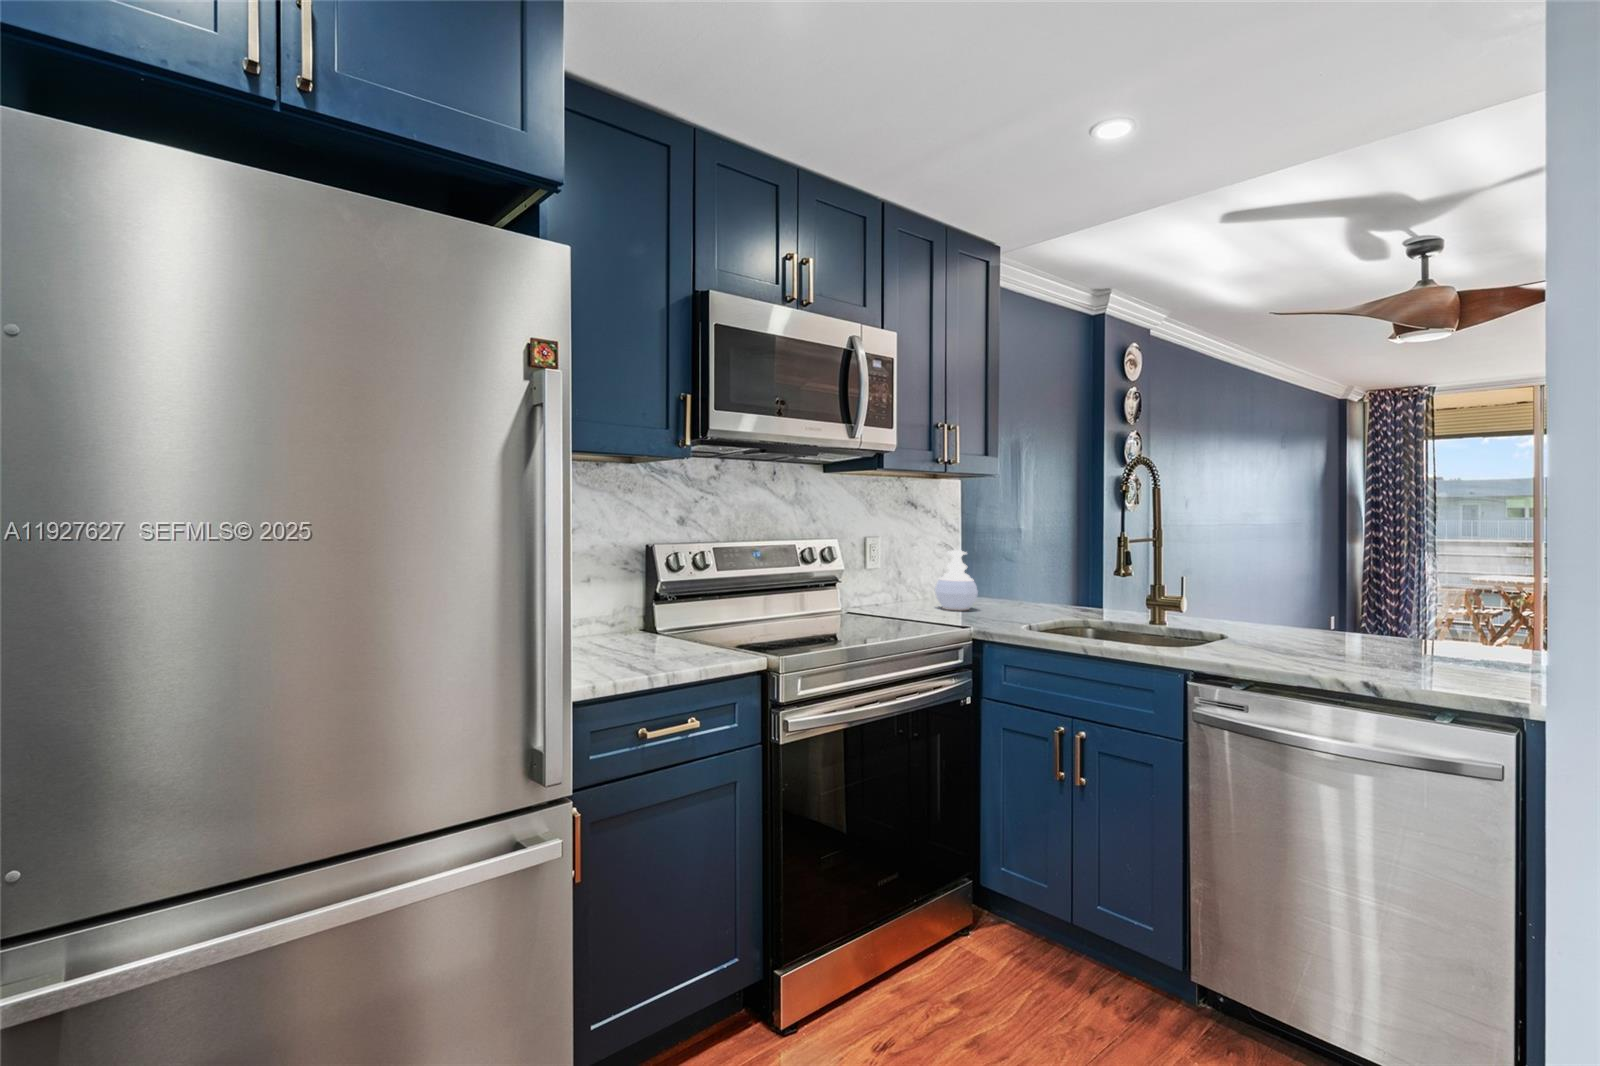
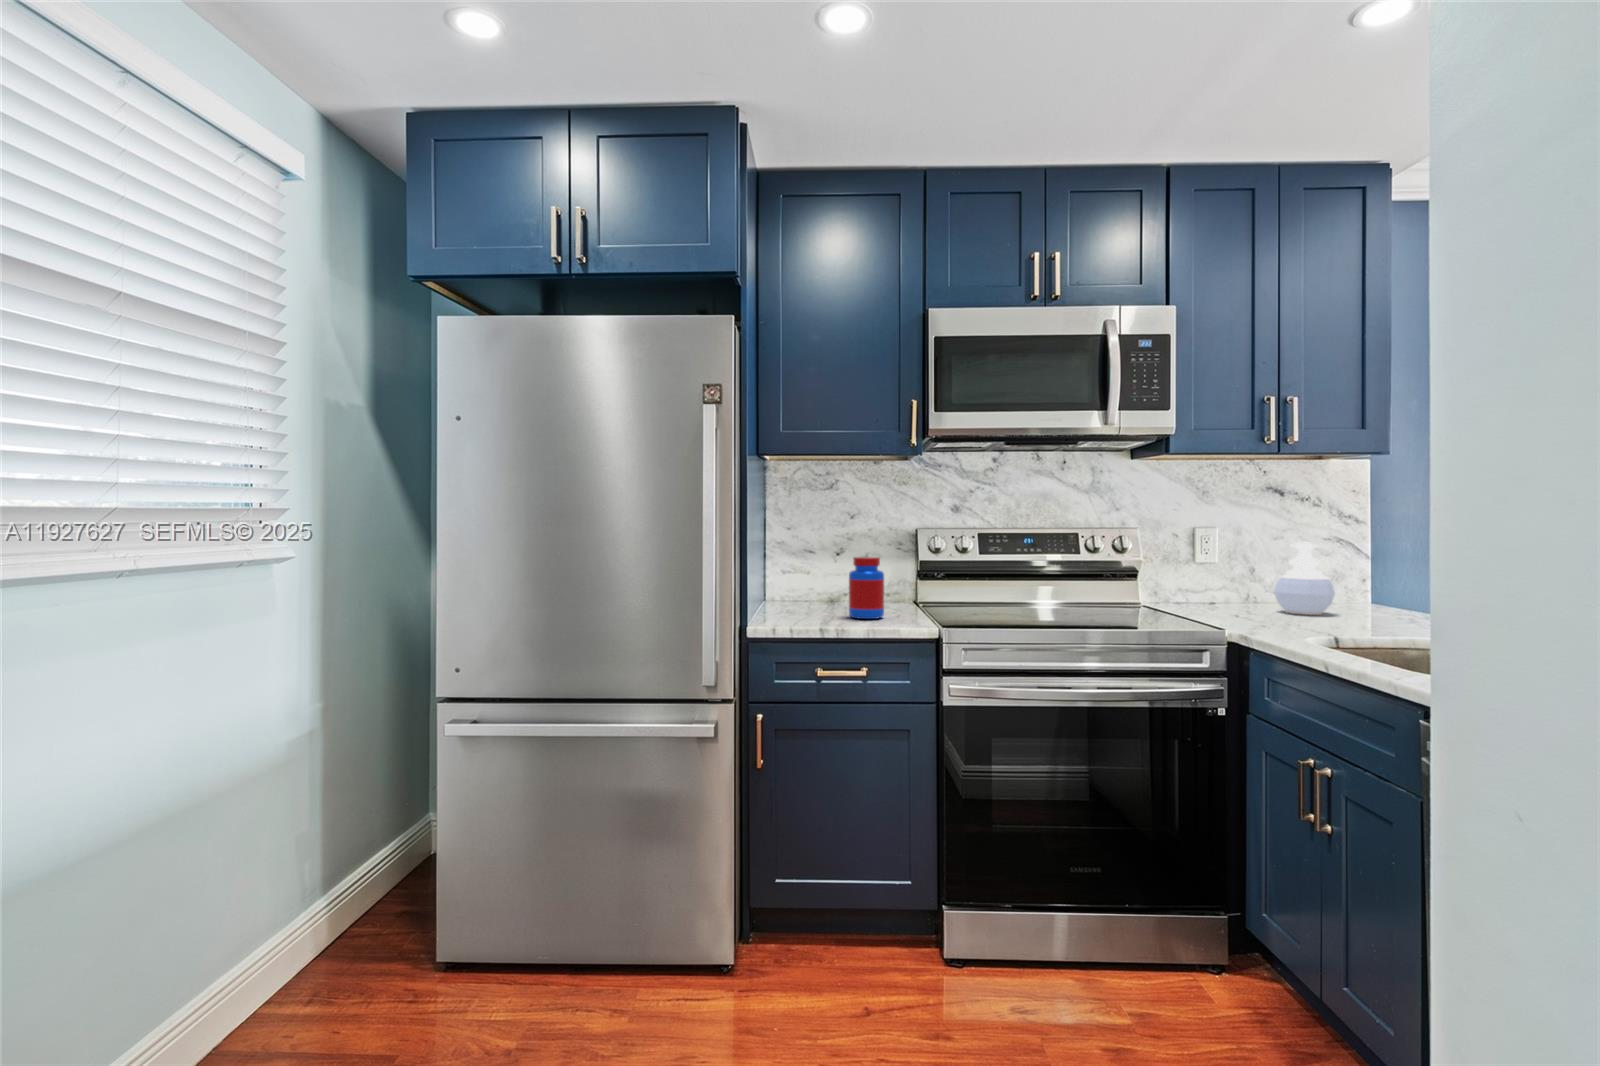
jar: none [635,582,678,657] -> present [849,557,884,619]

